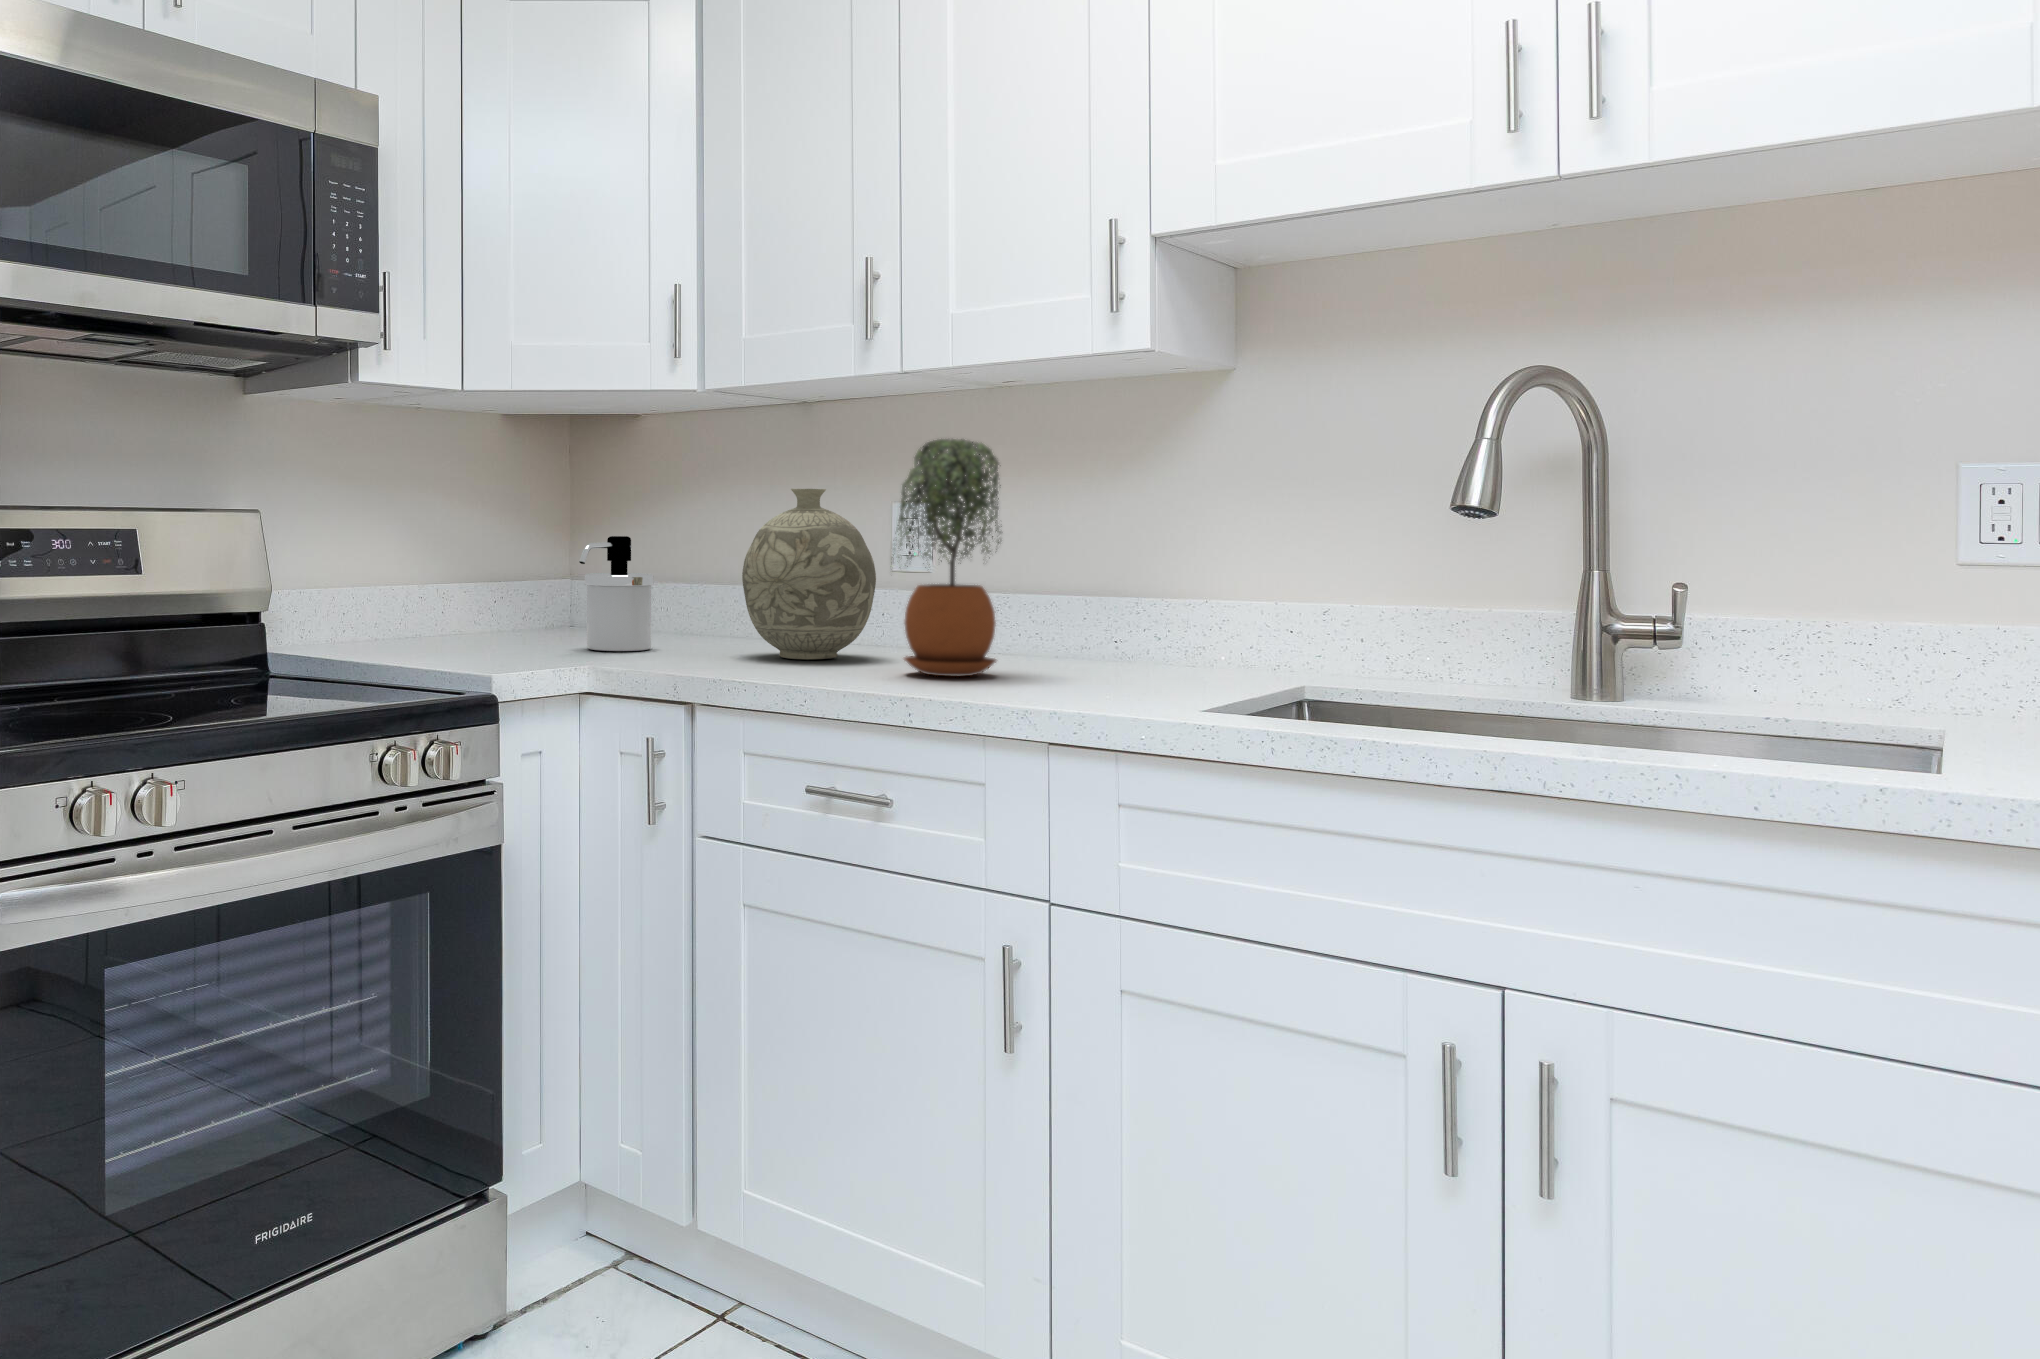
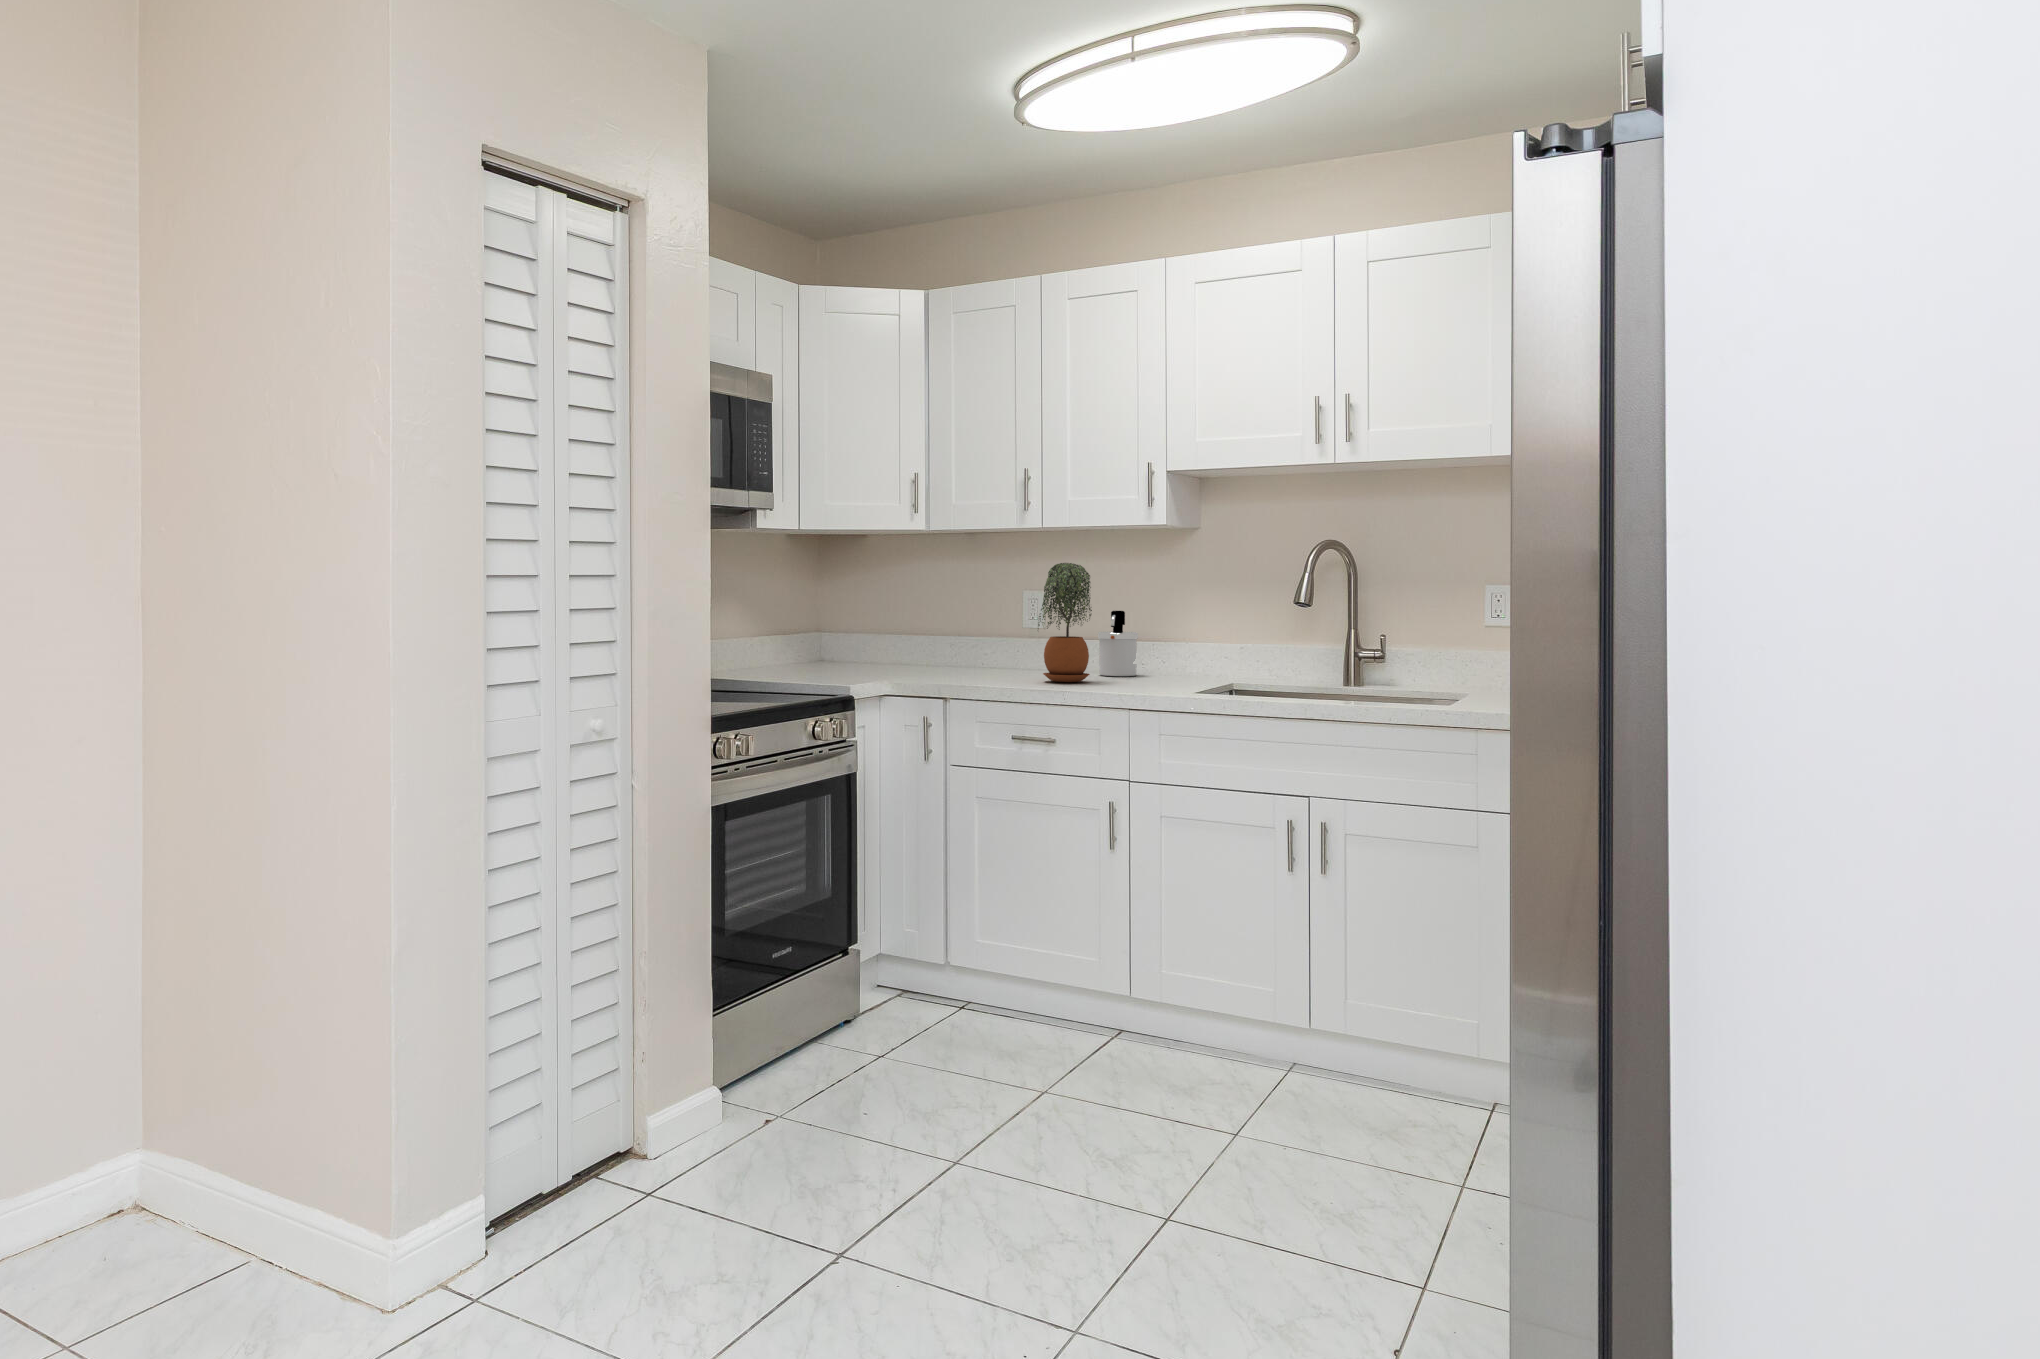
decorative vase: present [742,489,876,659] -> none [947,585,1019,676]
soap dispenser: present [579,536,654,651] -> present [1098,611,1138,676]

